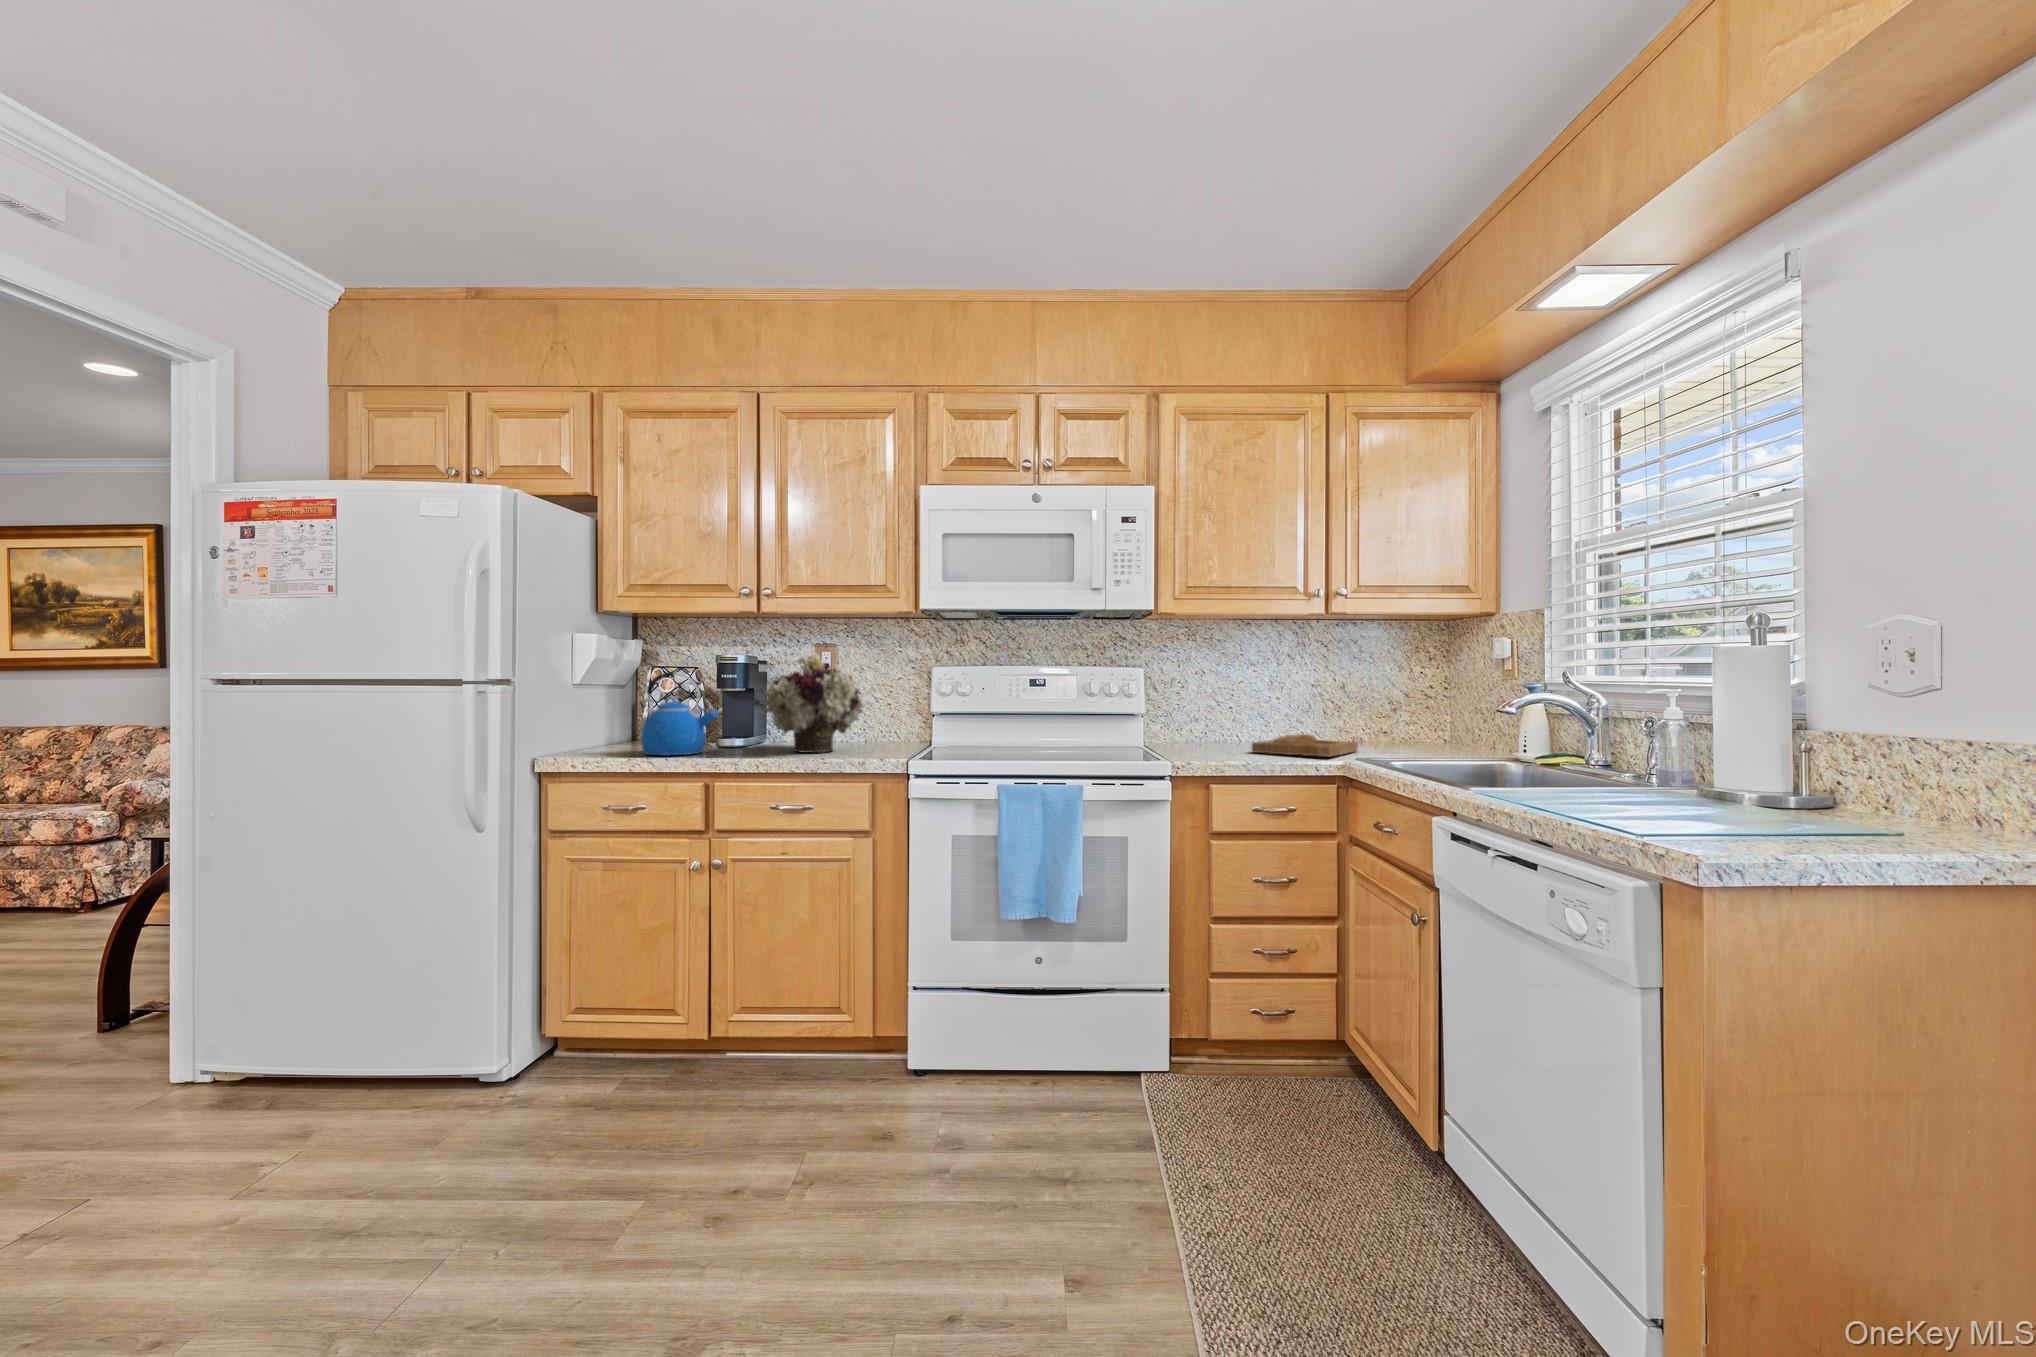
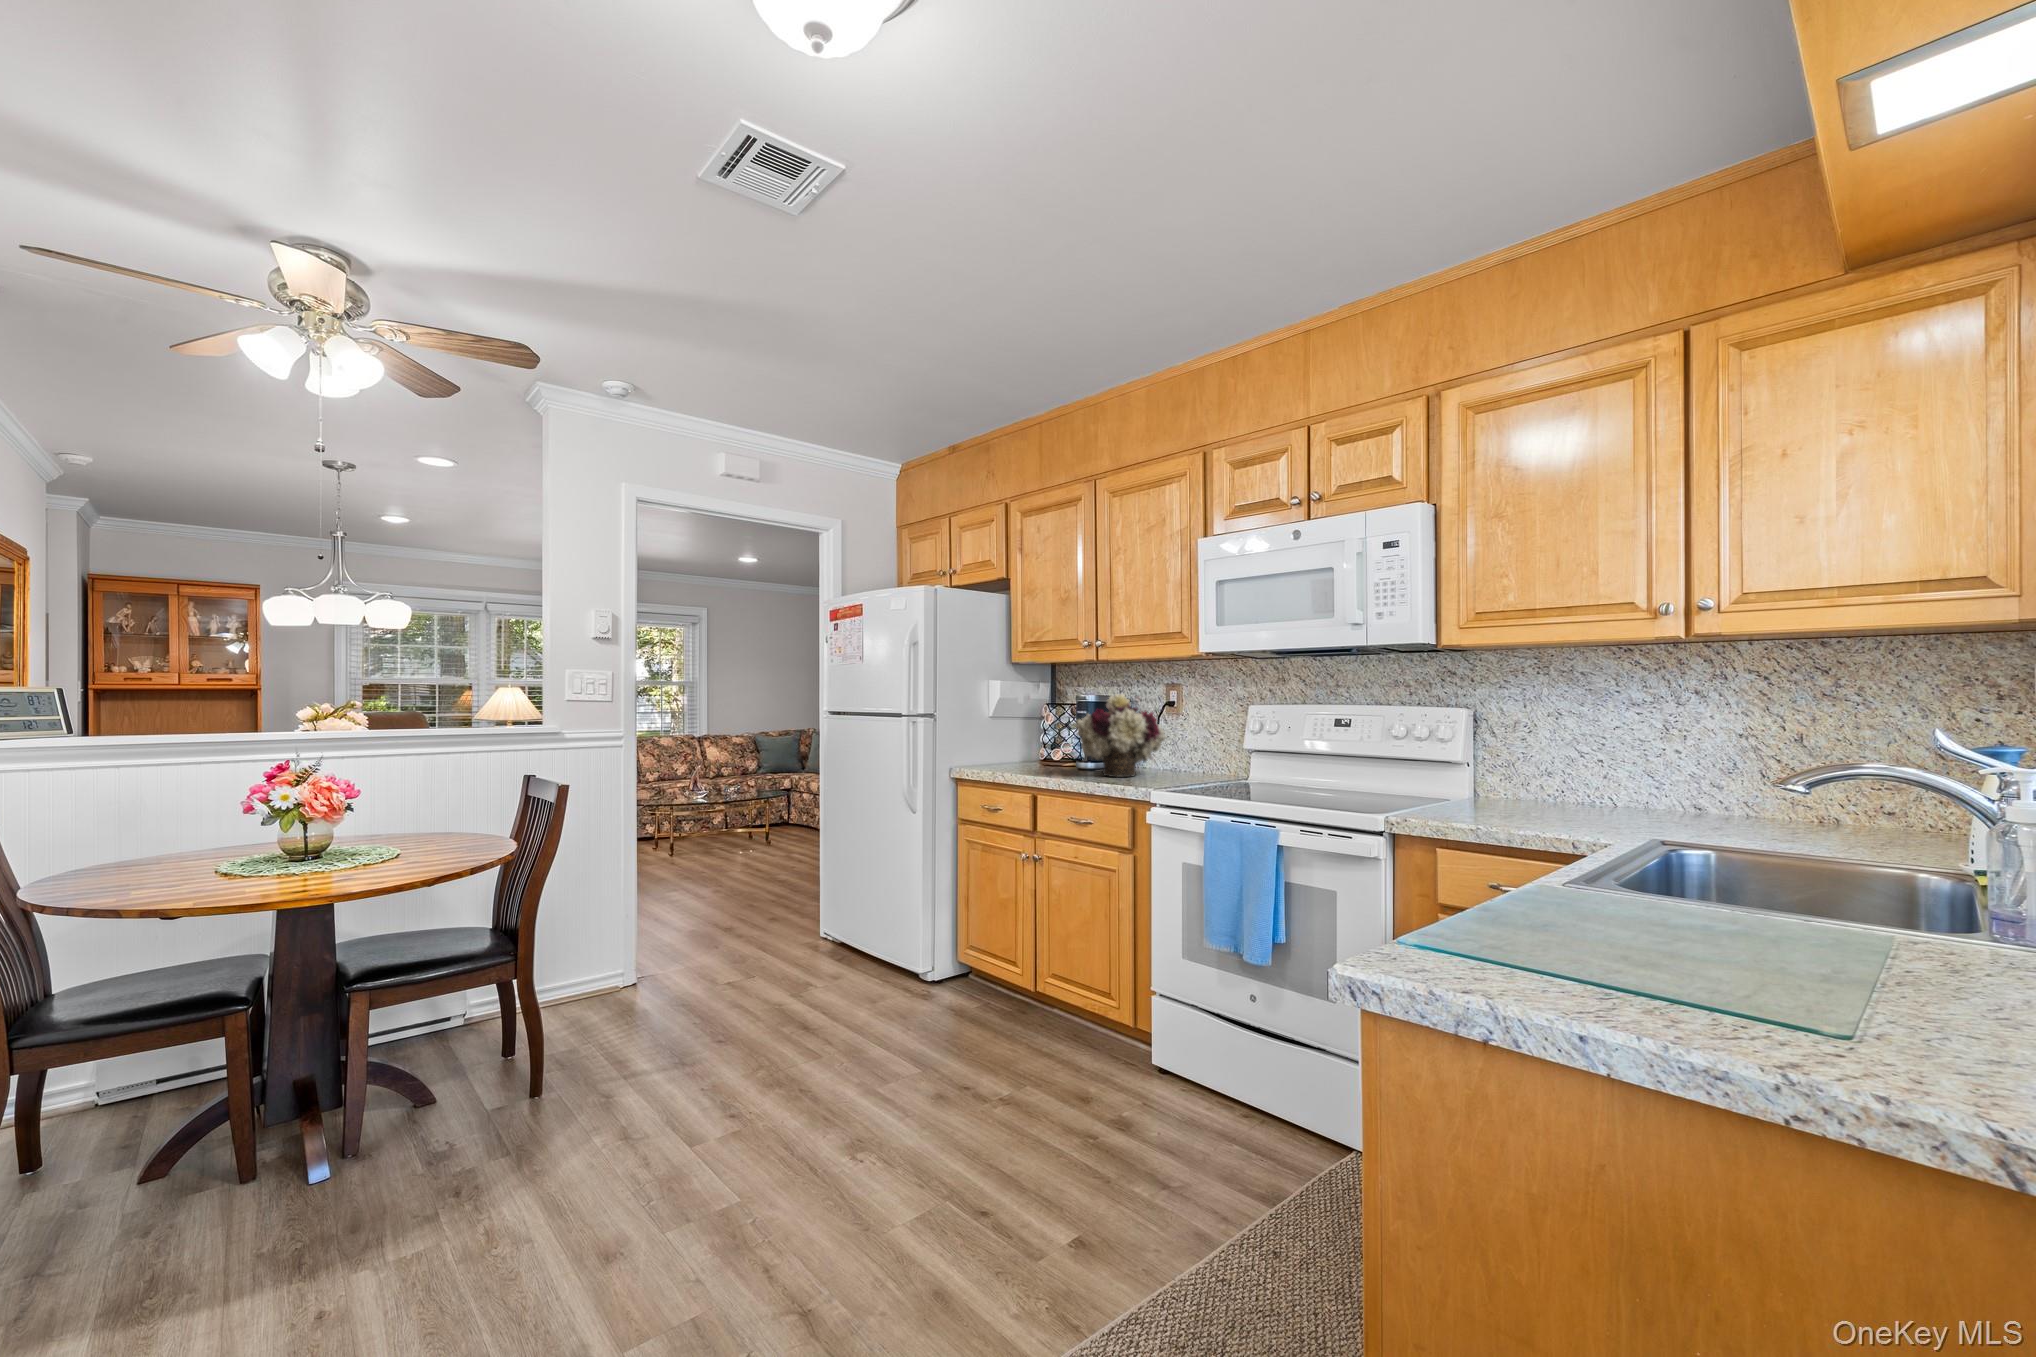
kettle: present [641,672,719,755] -> none [1006,708,1054,771]
tray: present [1252,734,1358,757] -> none [1549,798,1738,833]

